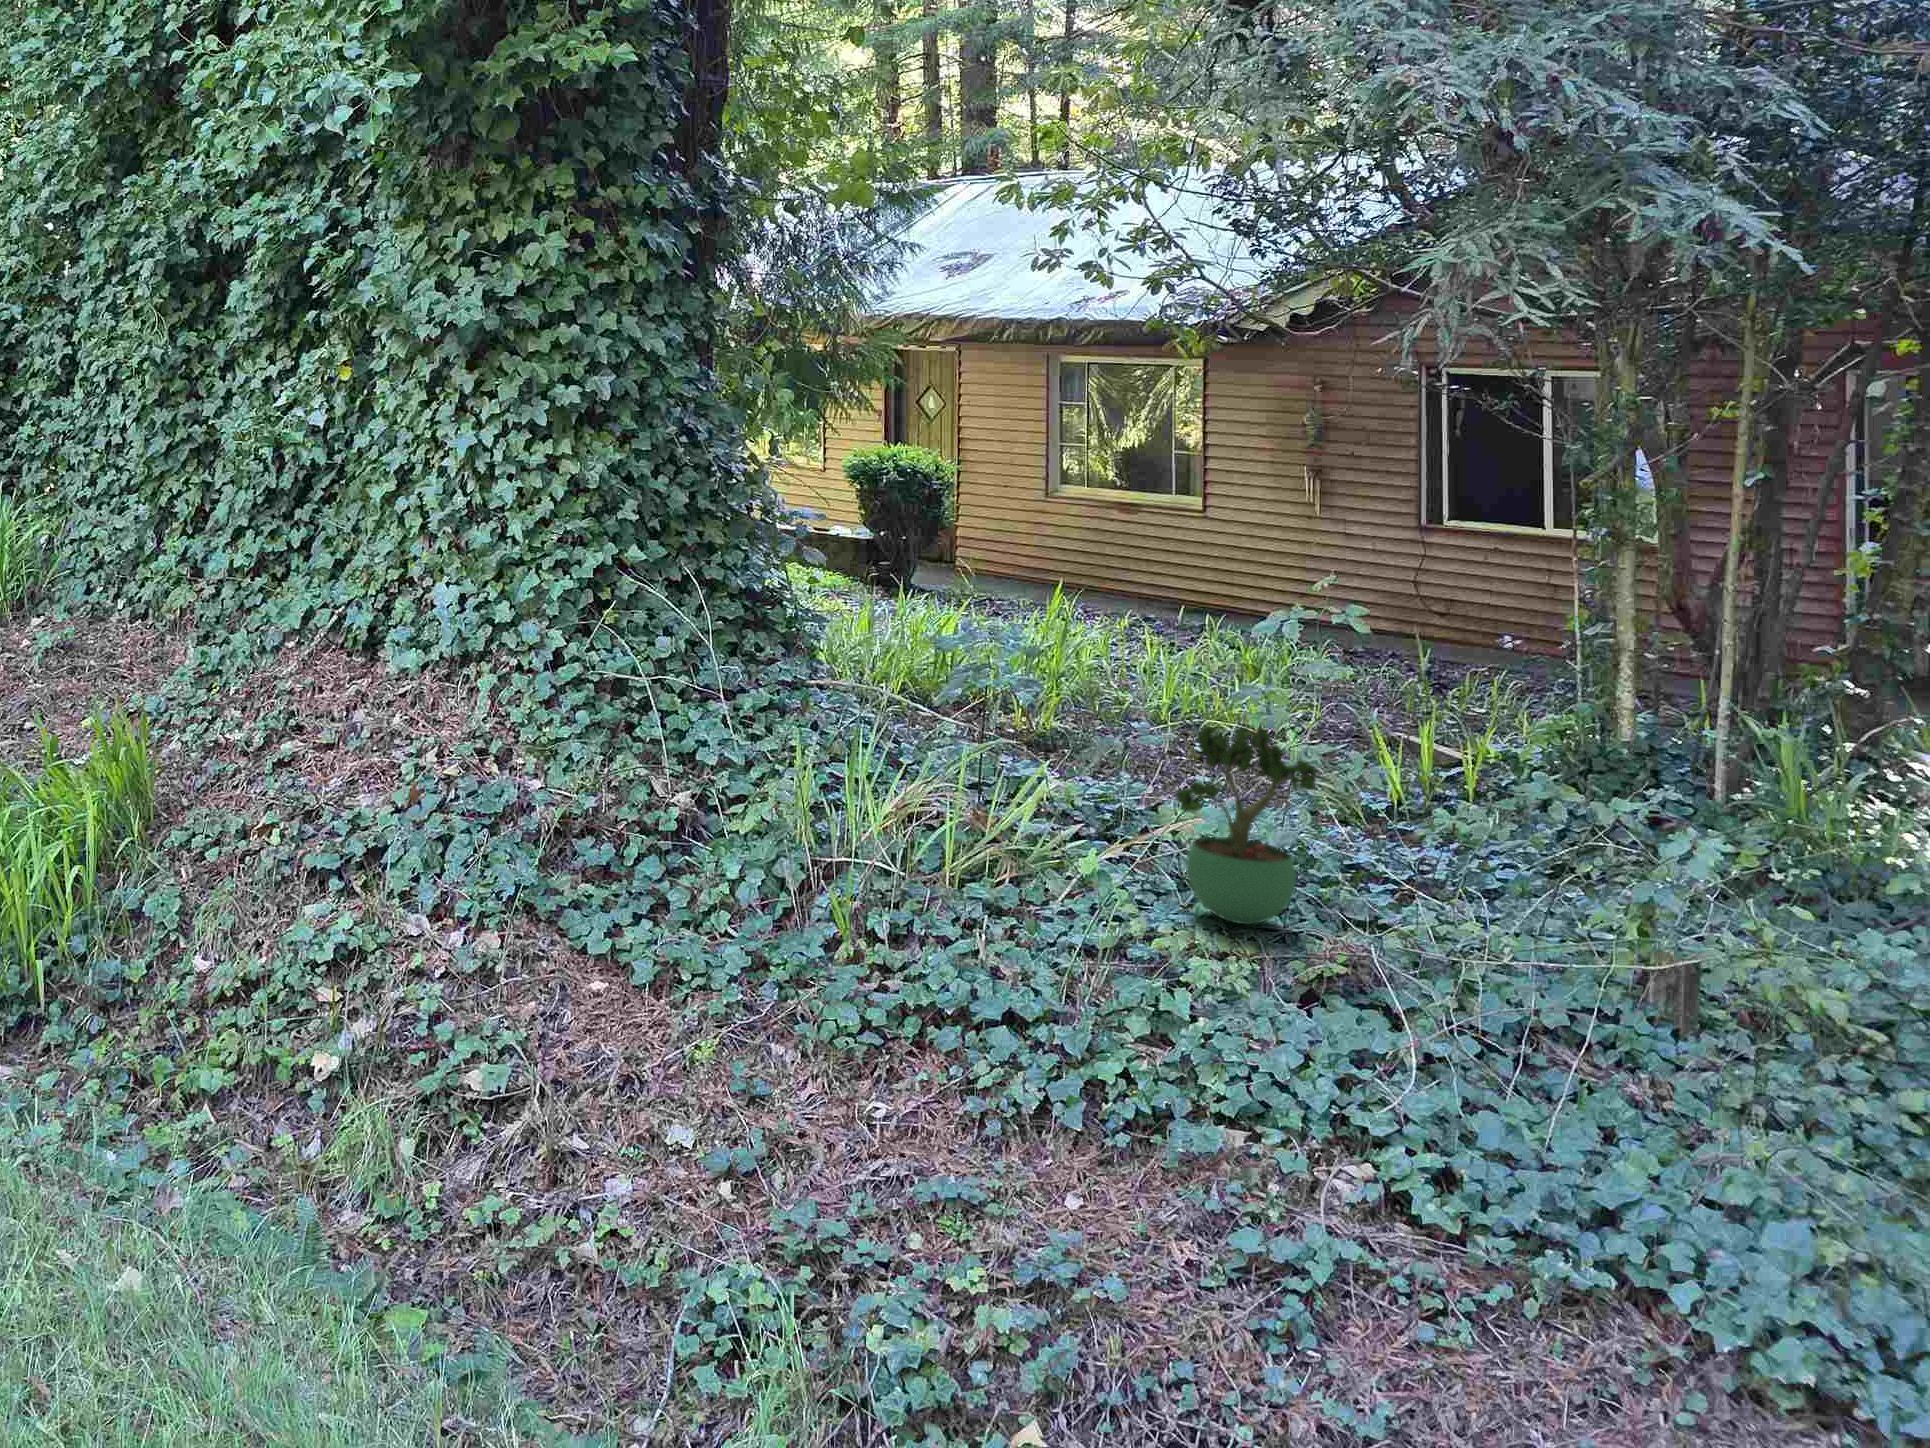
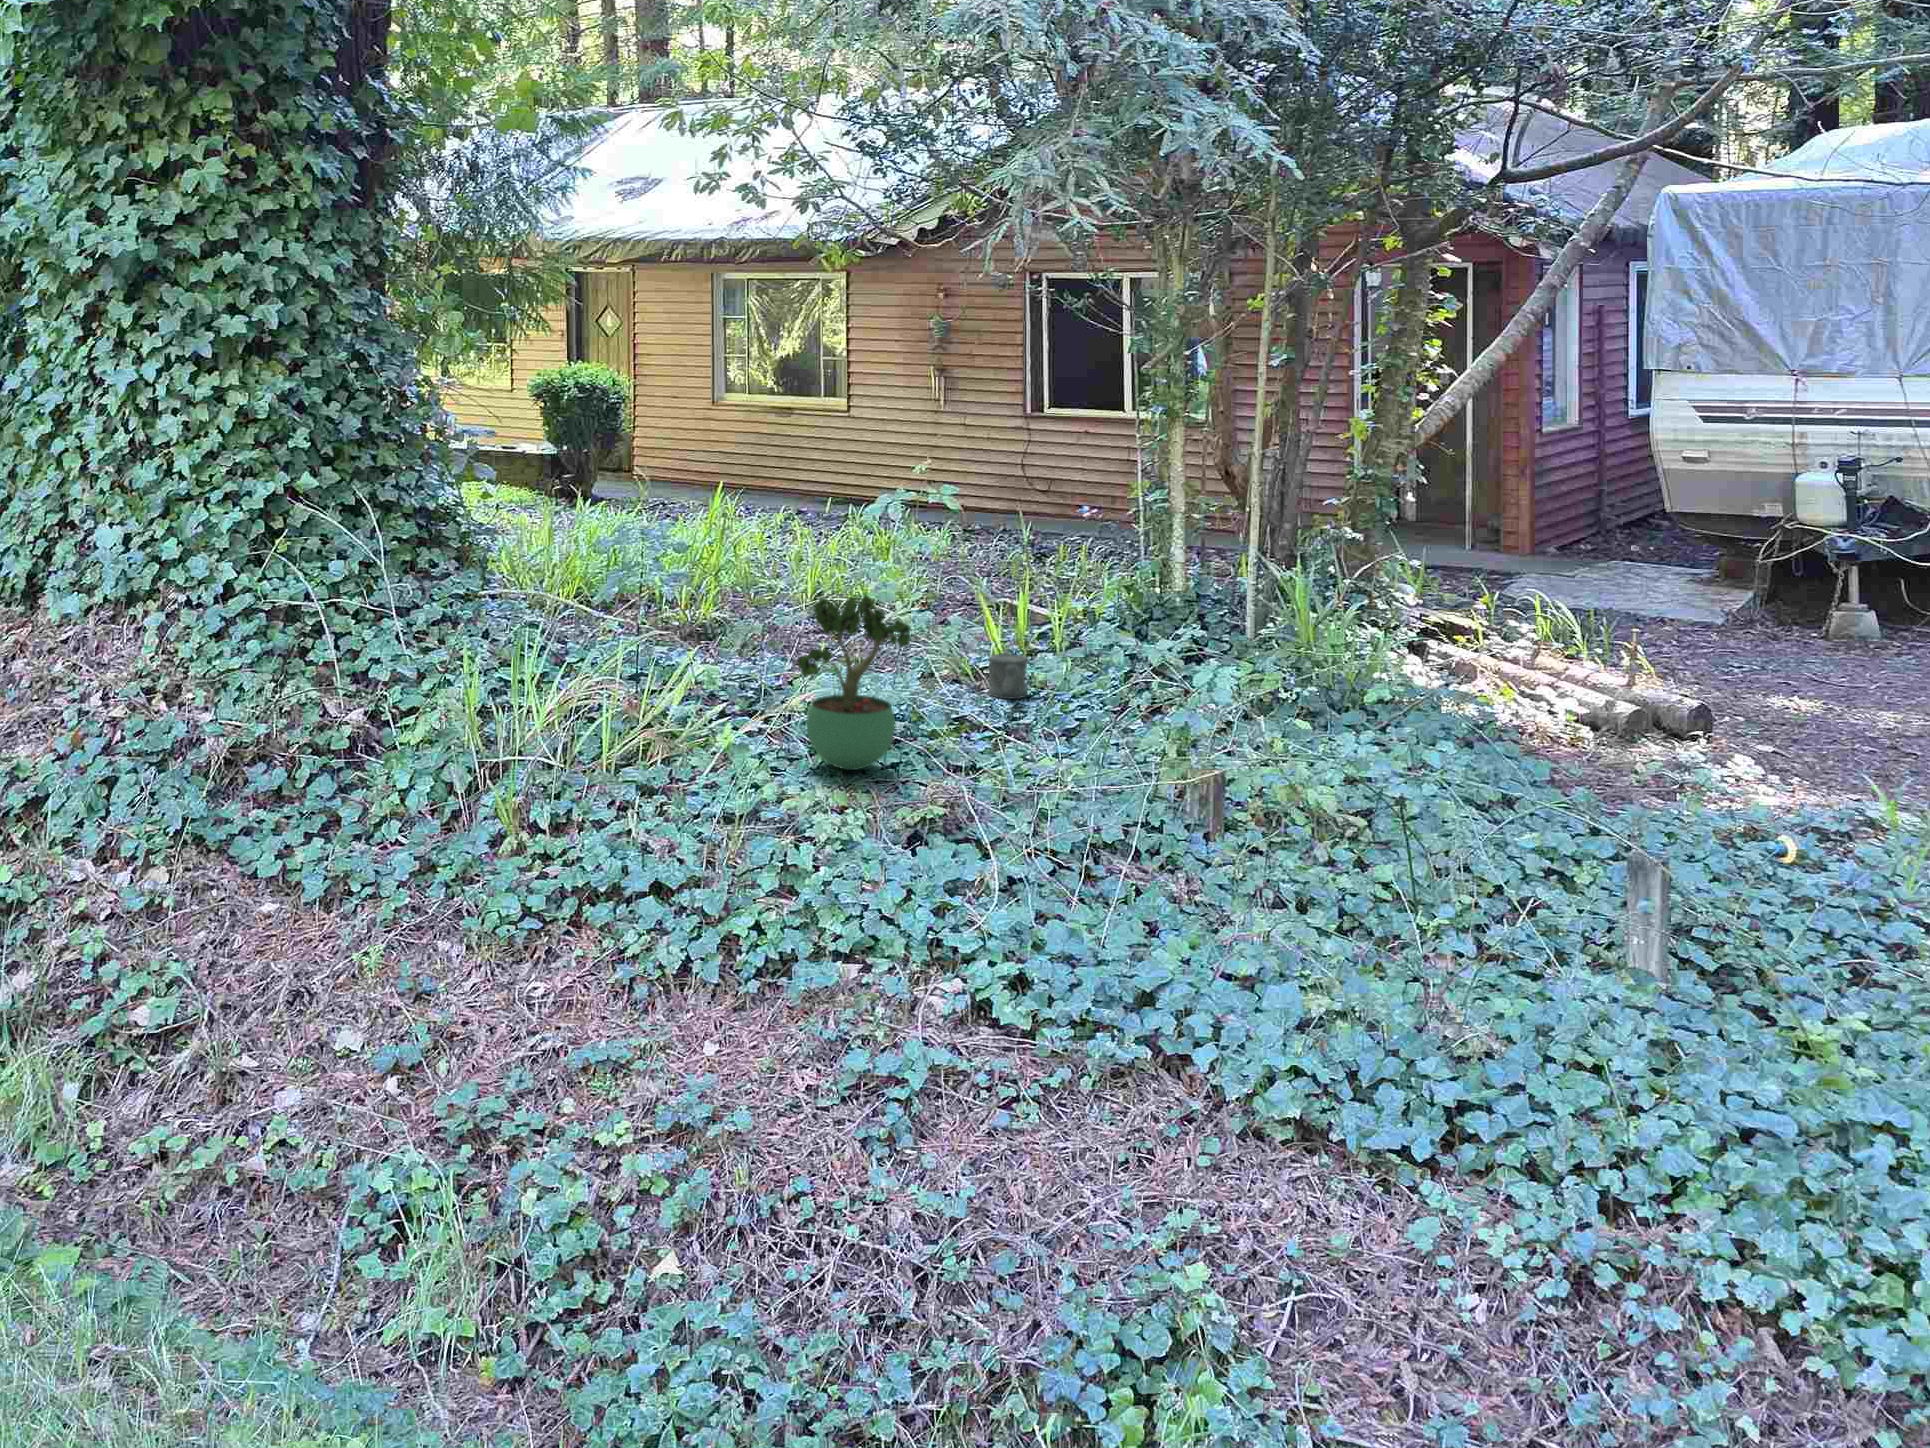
watering can: none [1412,810,1467,871] -> present [988,649,1028,699]

